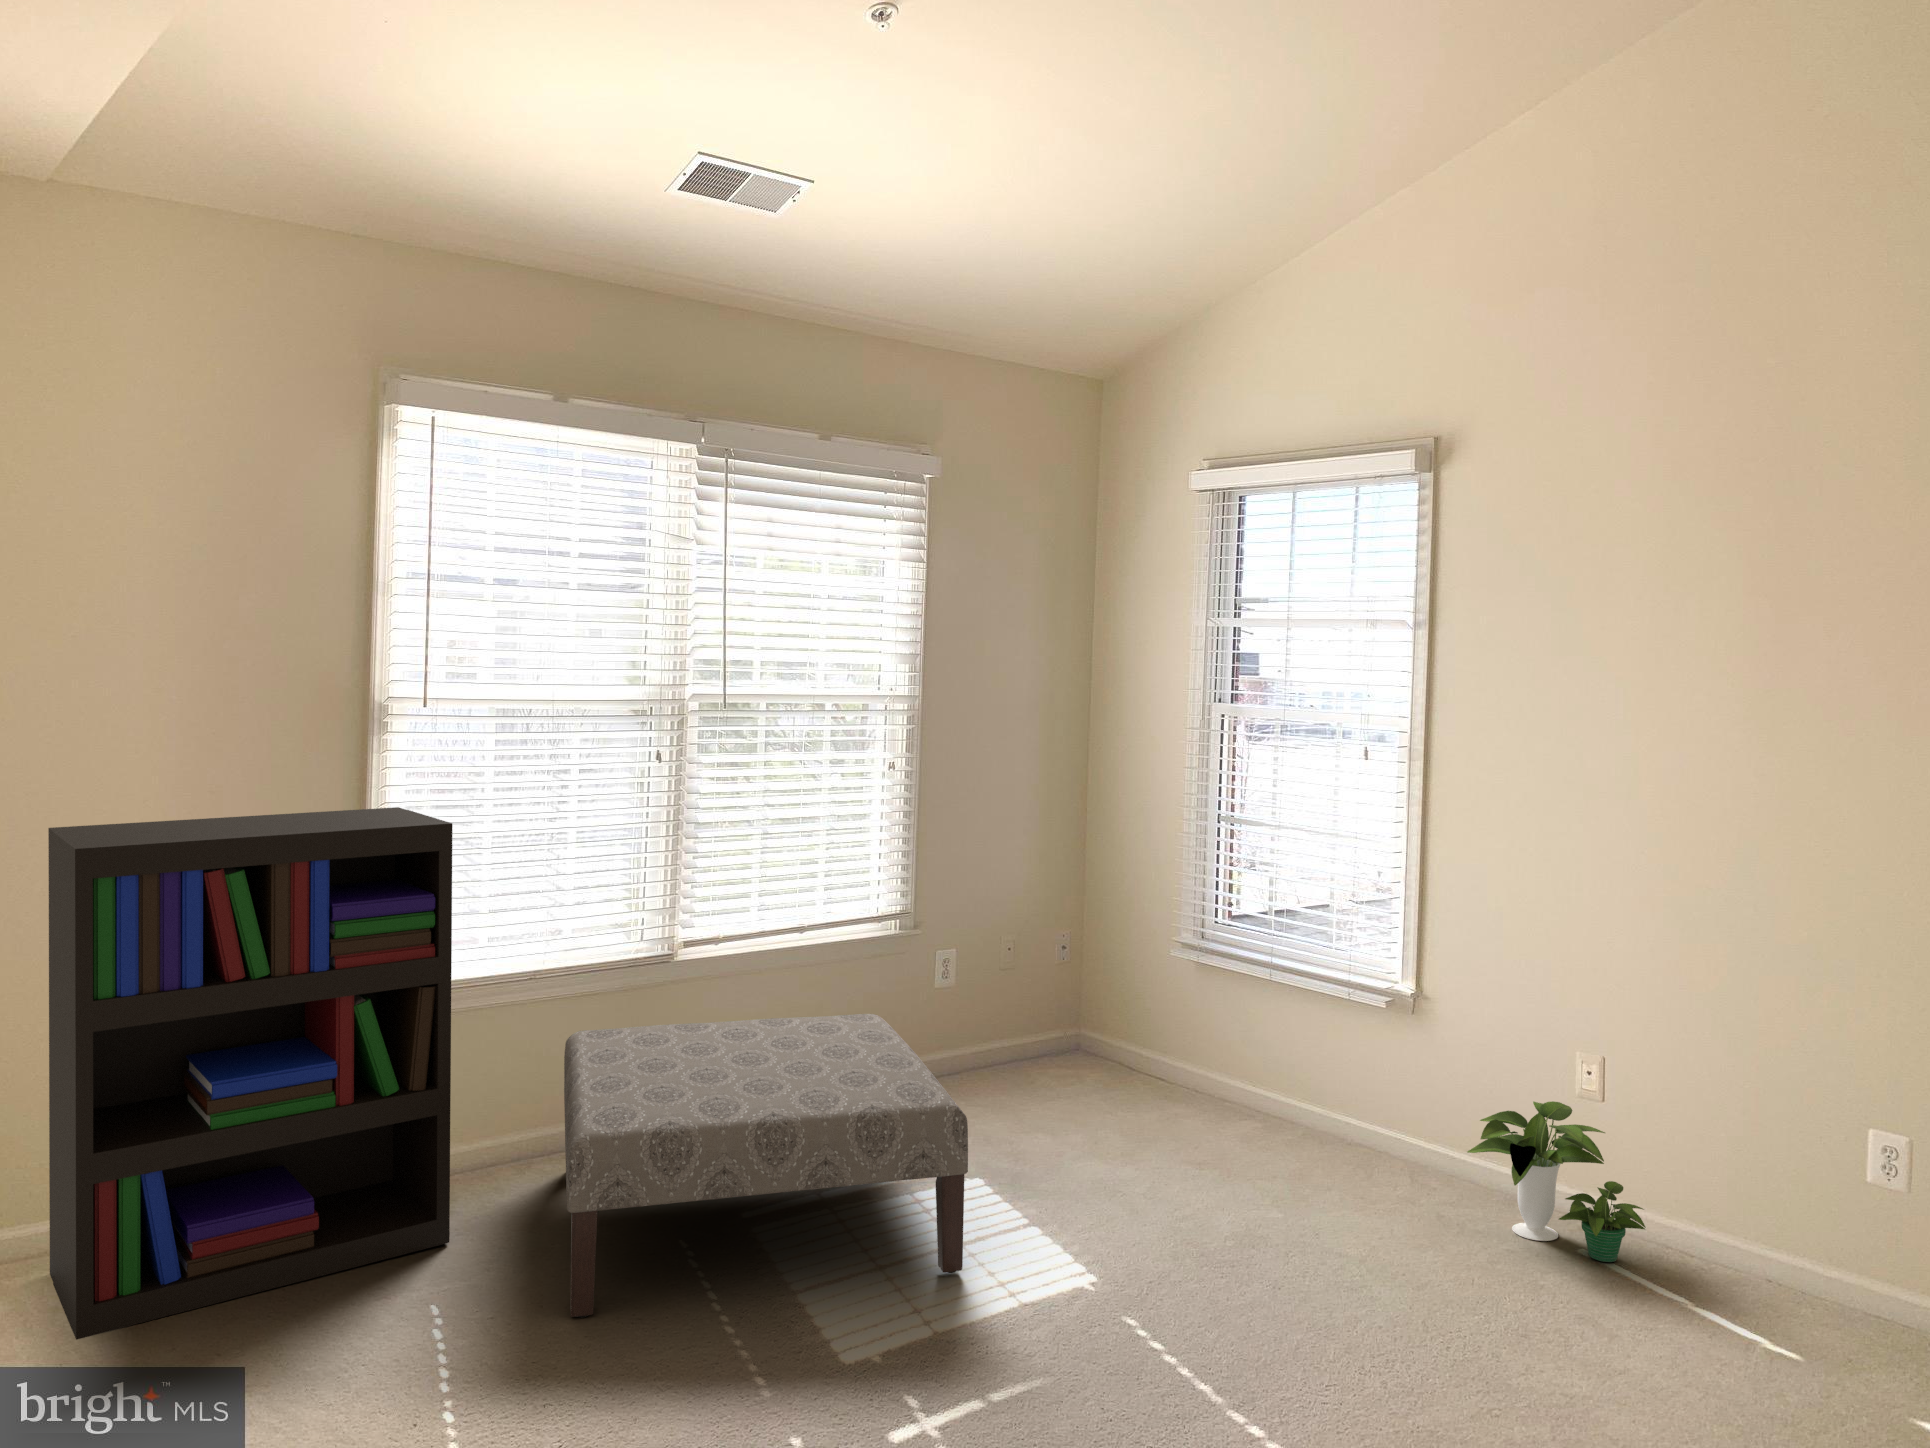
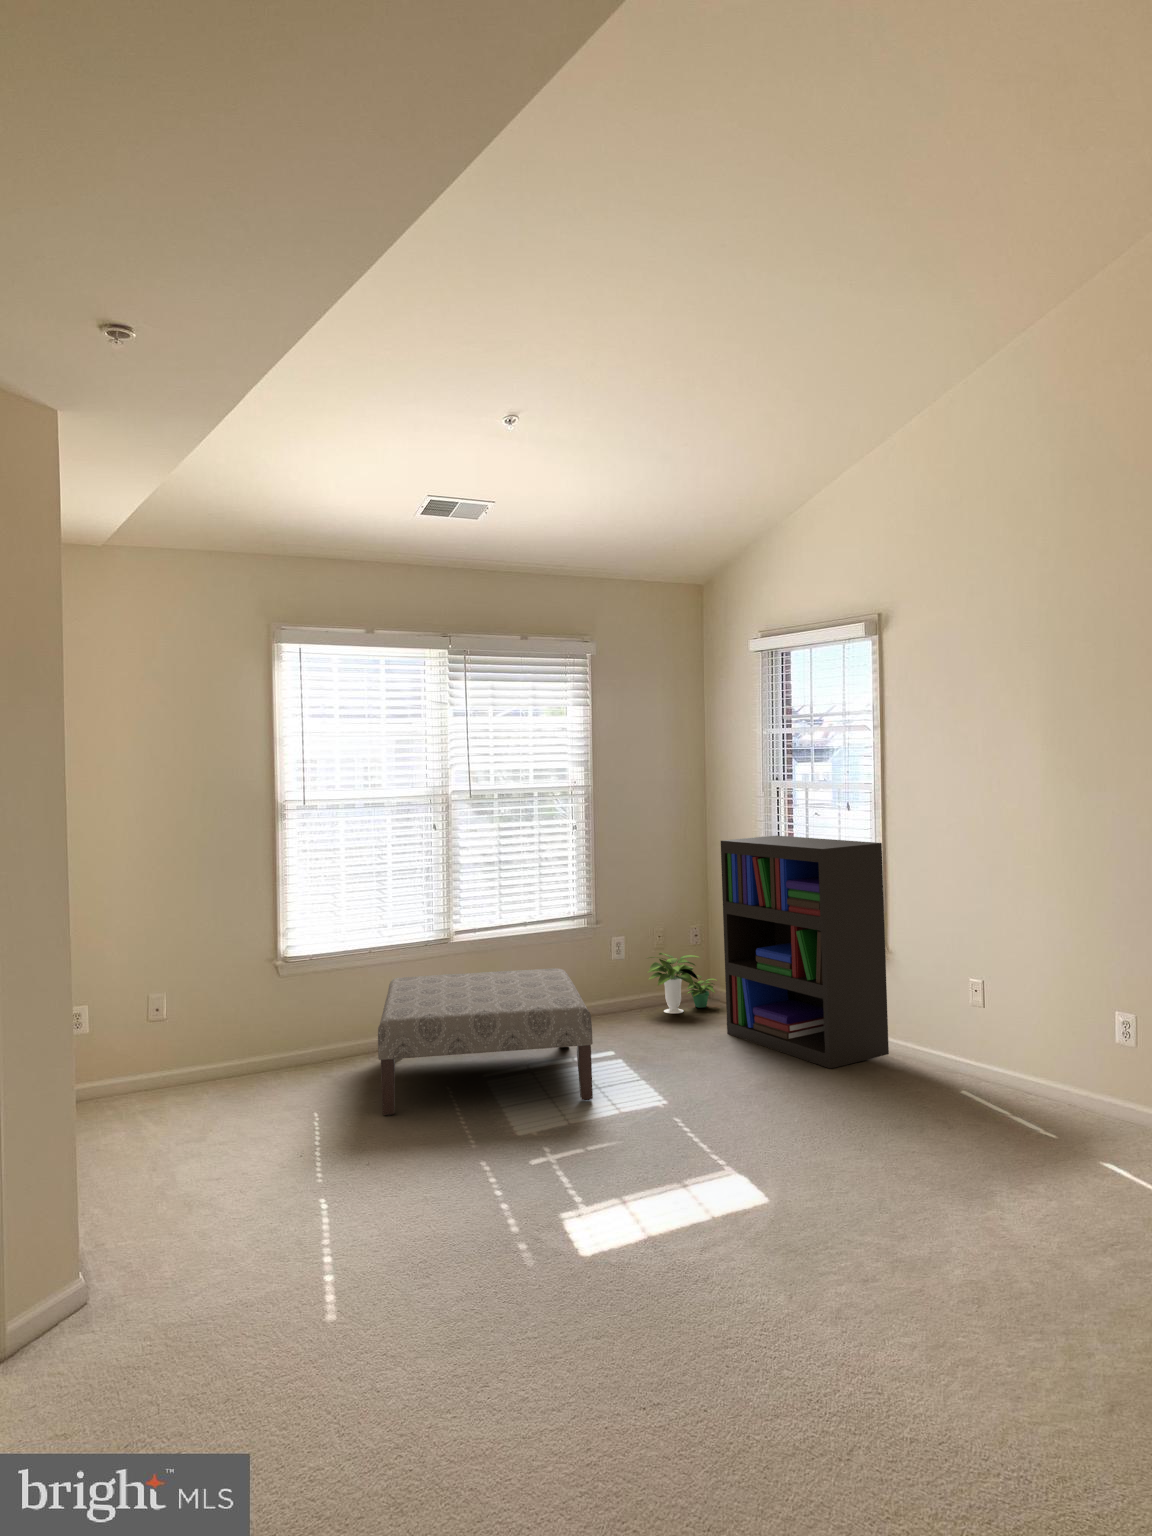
bookshelf: present [48,807,452,1340] -> present [721,836,889,1069]
potted plant: present [1467,1101,1646,1262] -> present [649,953,716,1014]

